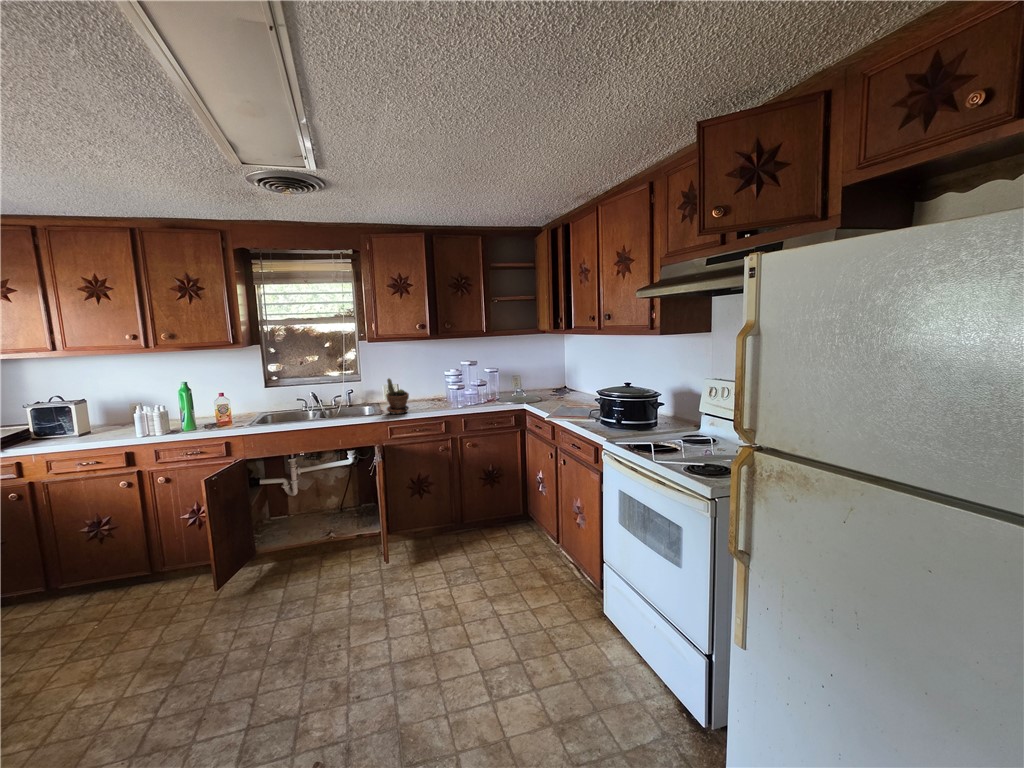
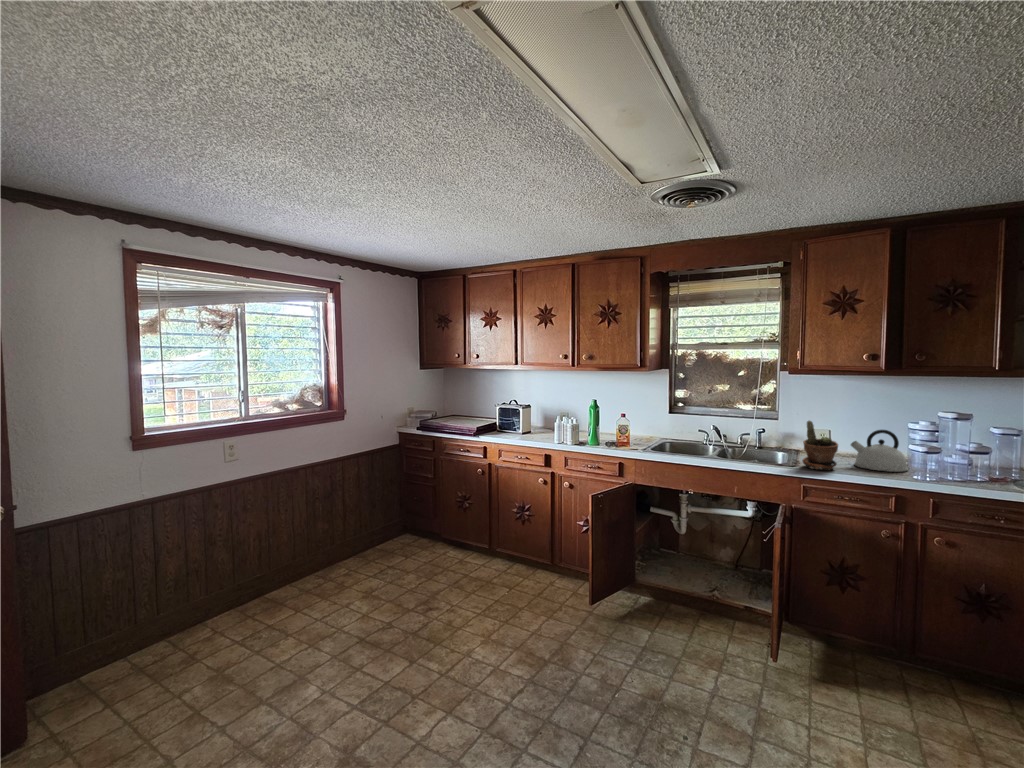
kettle: none [414,379,448,408] -> present [851,430,908,472]

